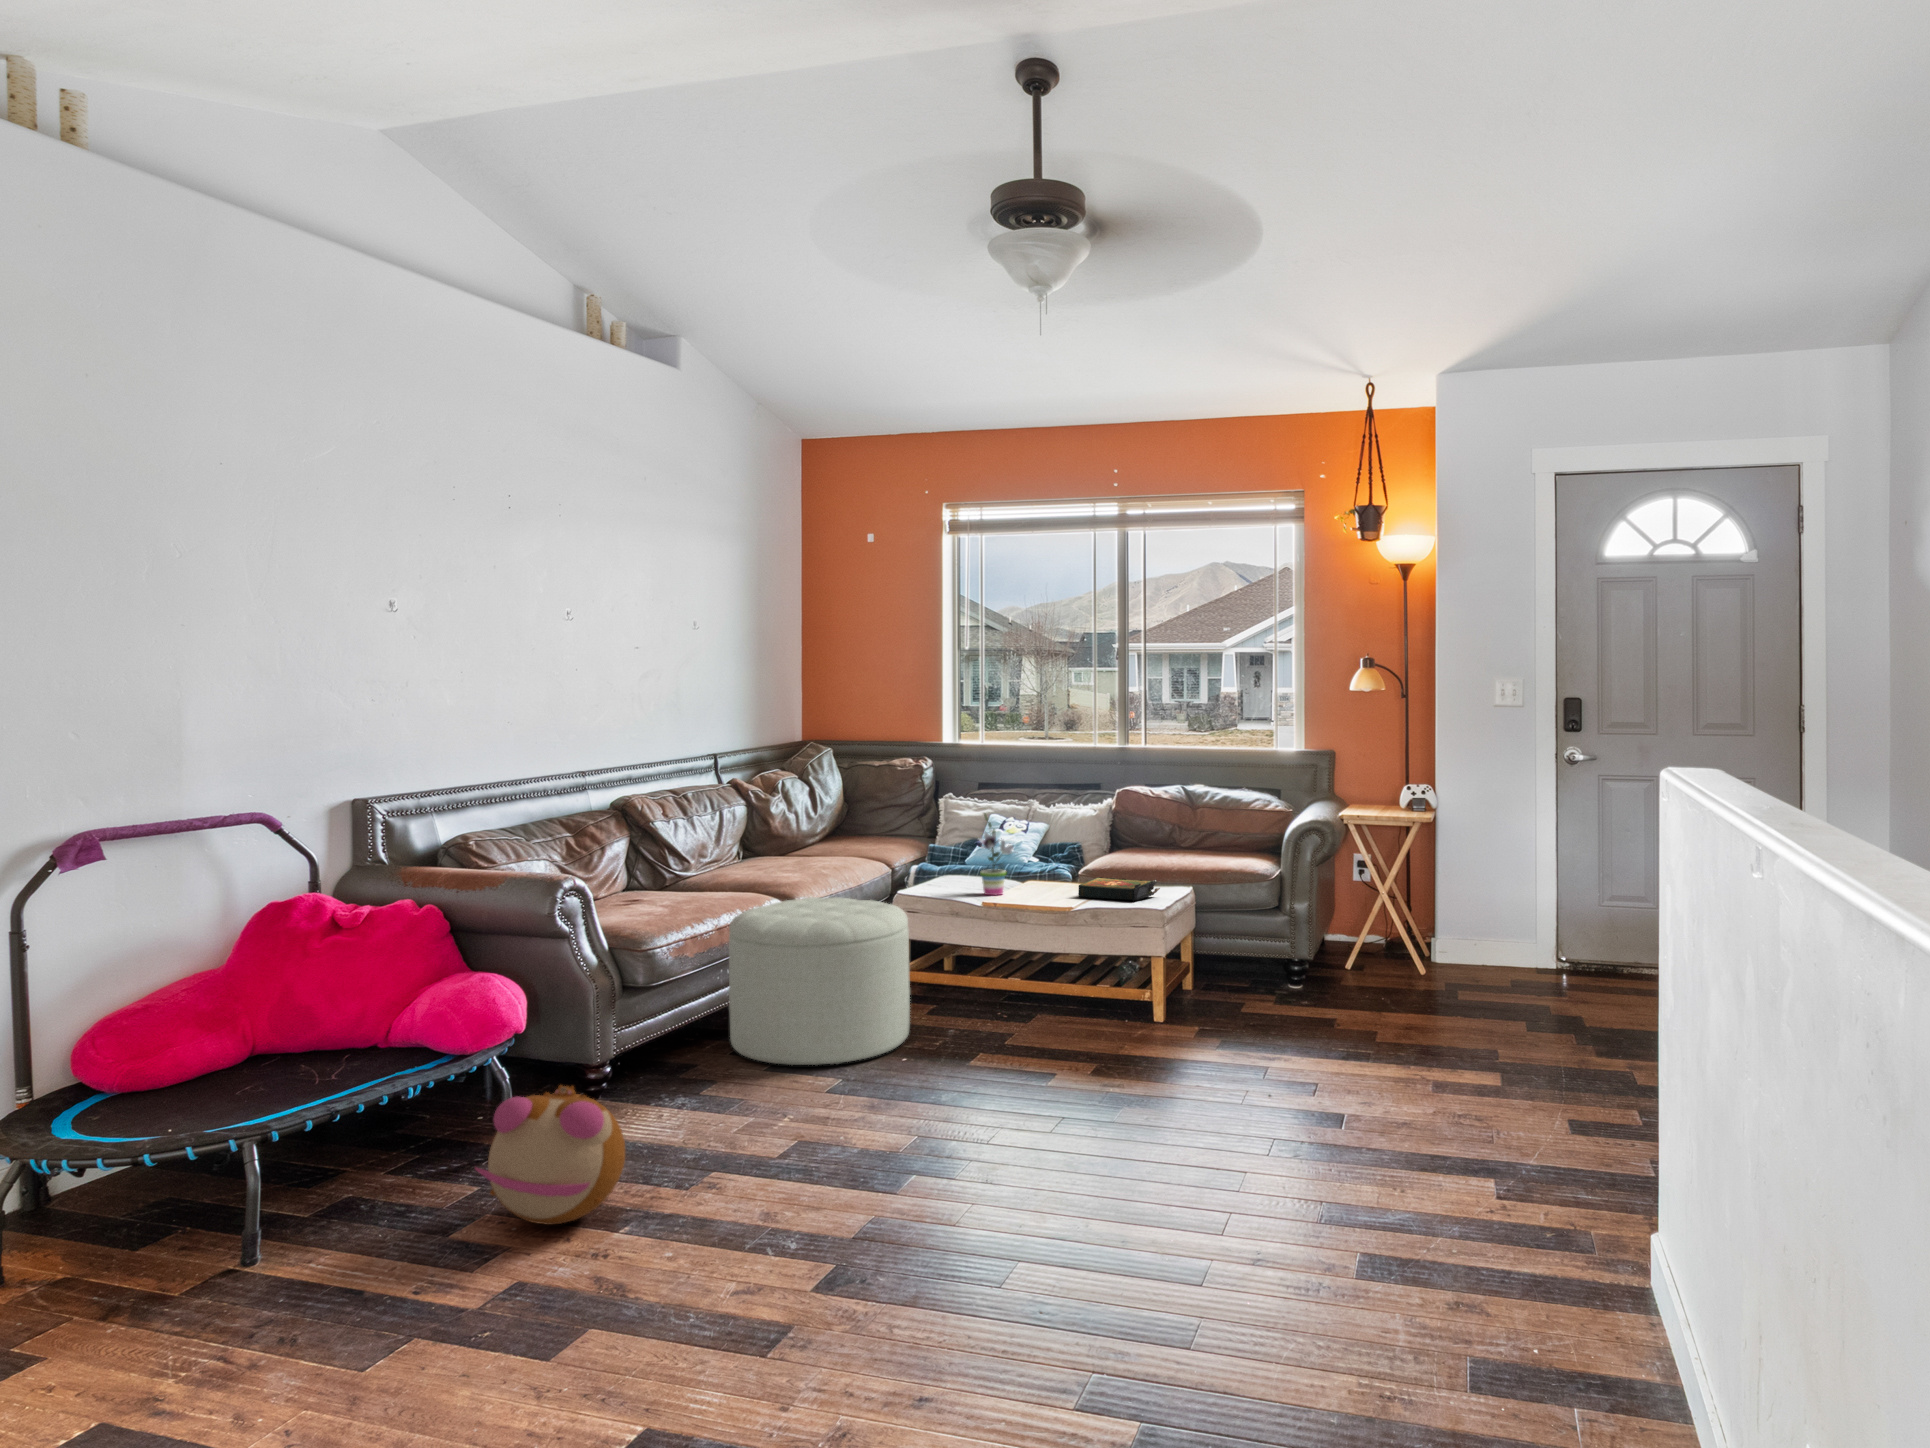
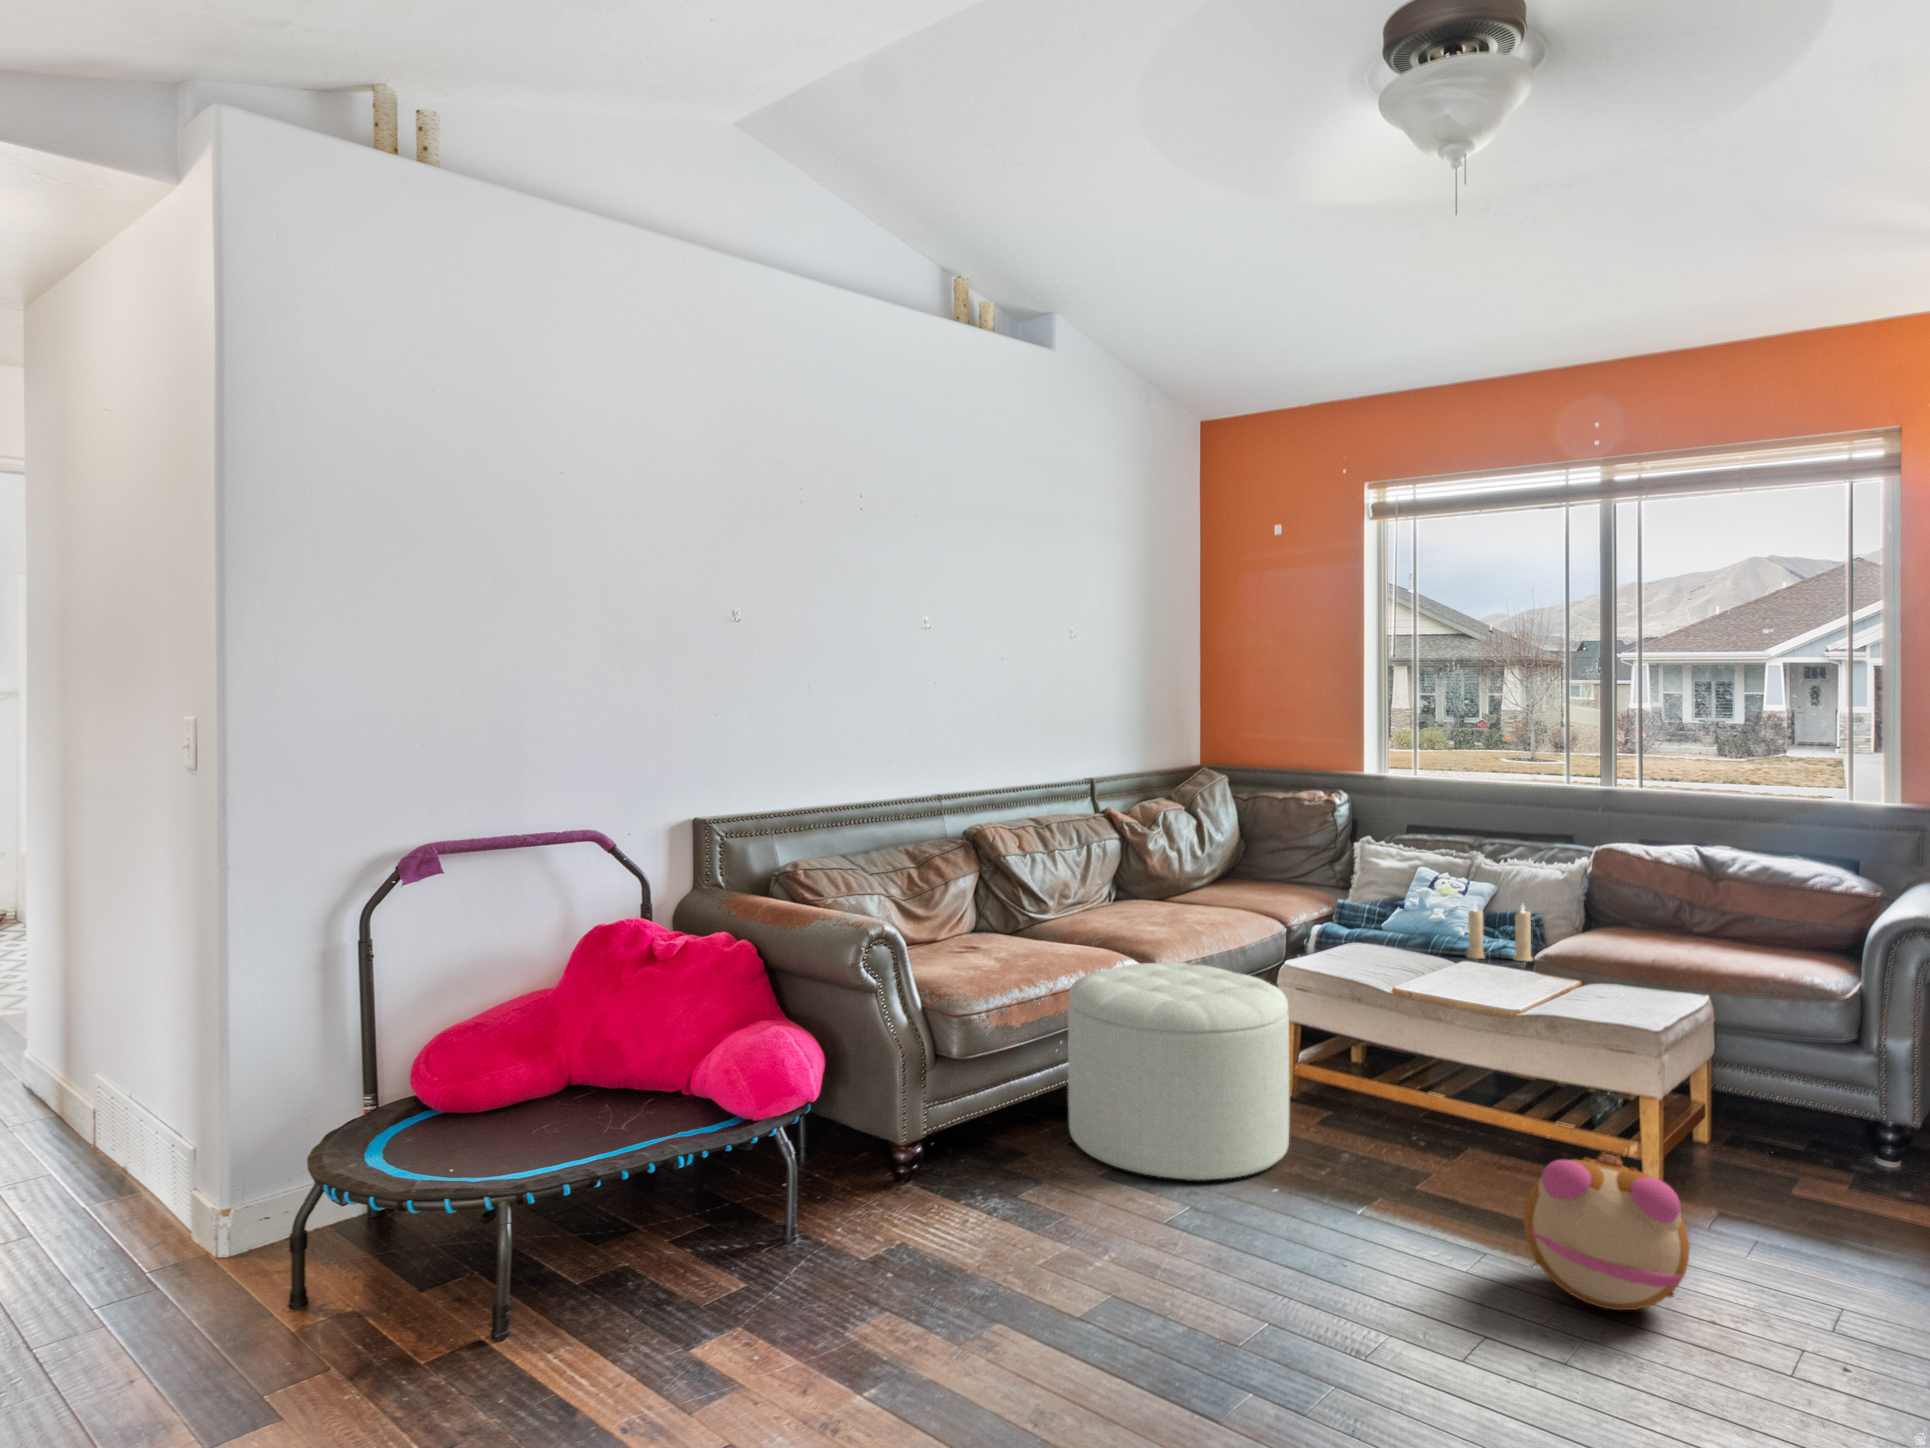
potted plant: present [978,814,1013,895] -> none [1388,873,1446,980]
candle: none [1029,832,1077,879] -> present [1466,903,1533,962]
book: present [1078,877,1160,902] -> none [1531,970,1658,1015]
plush toy: present [475,1085,625,1224] -> present [1524,1152,1690,1310]

